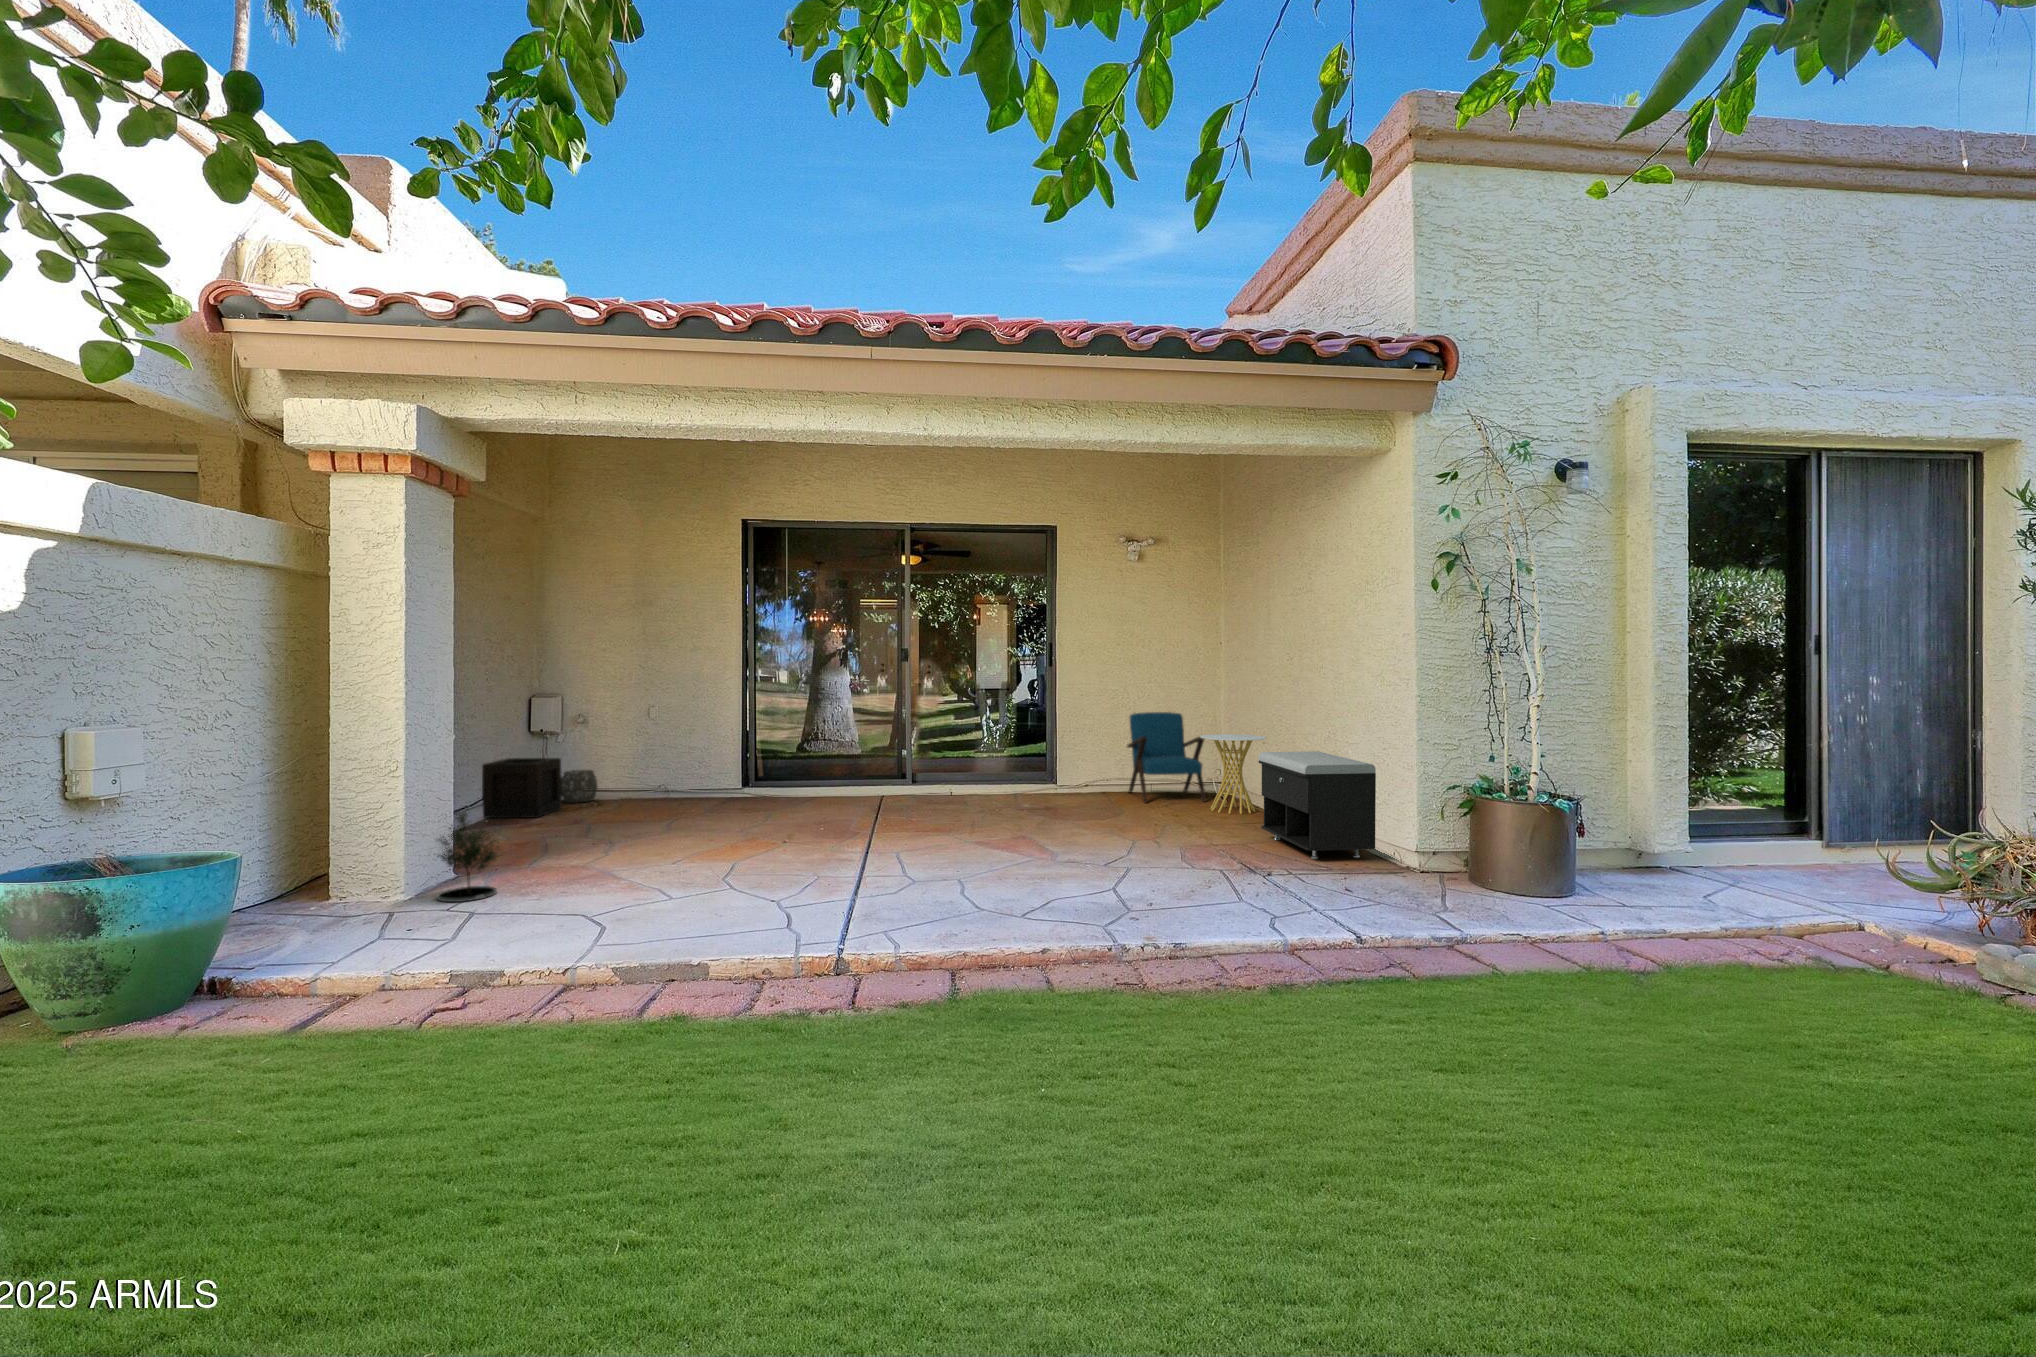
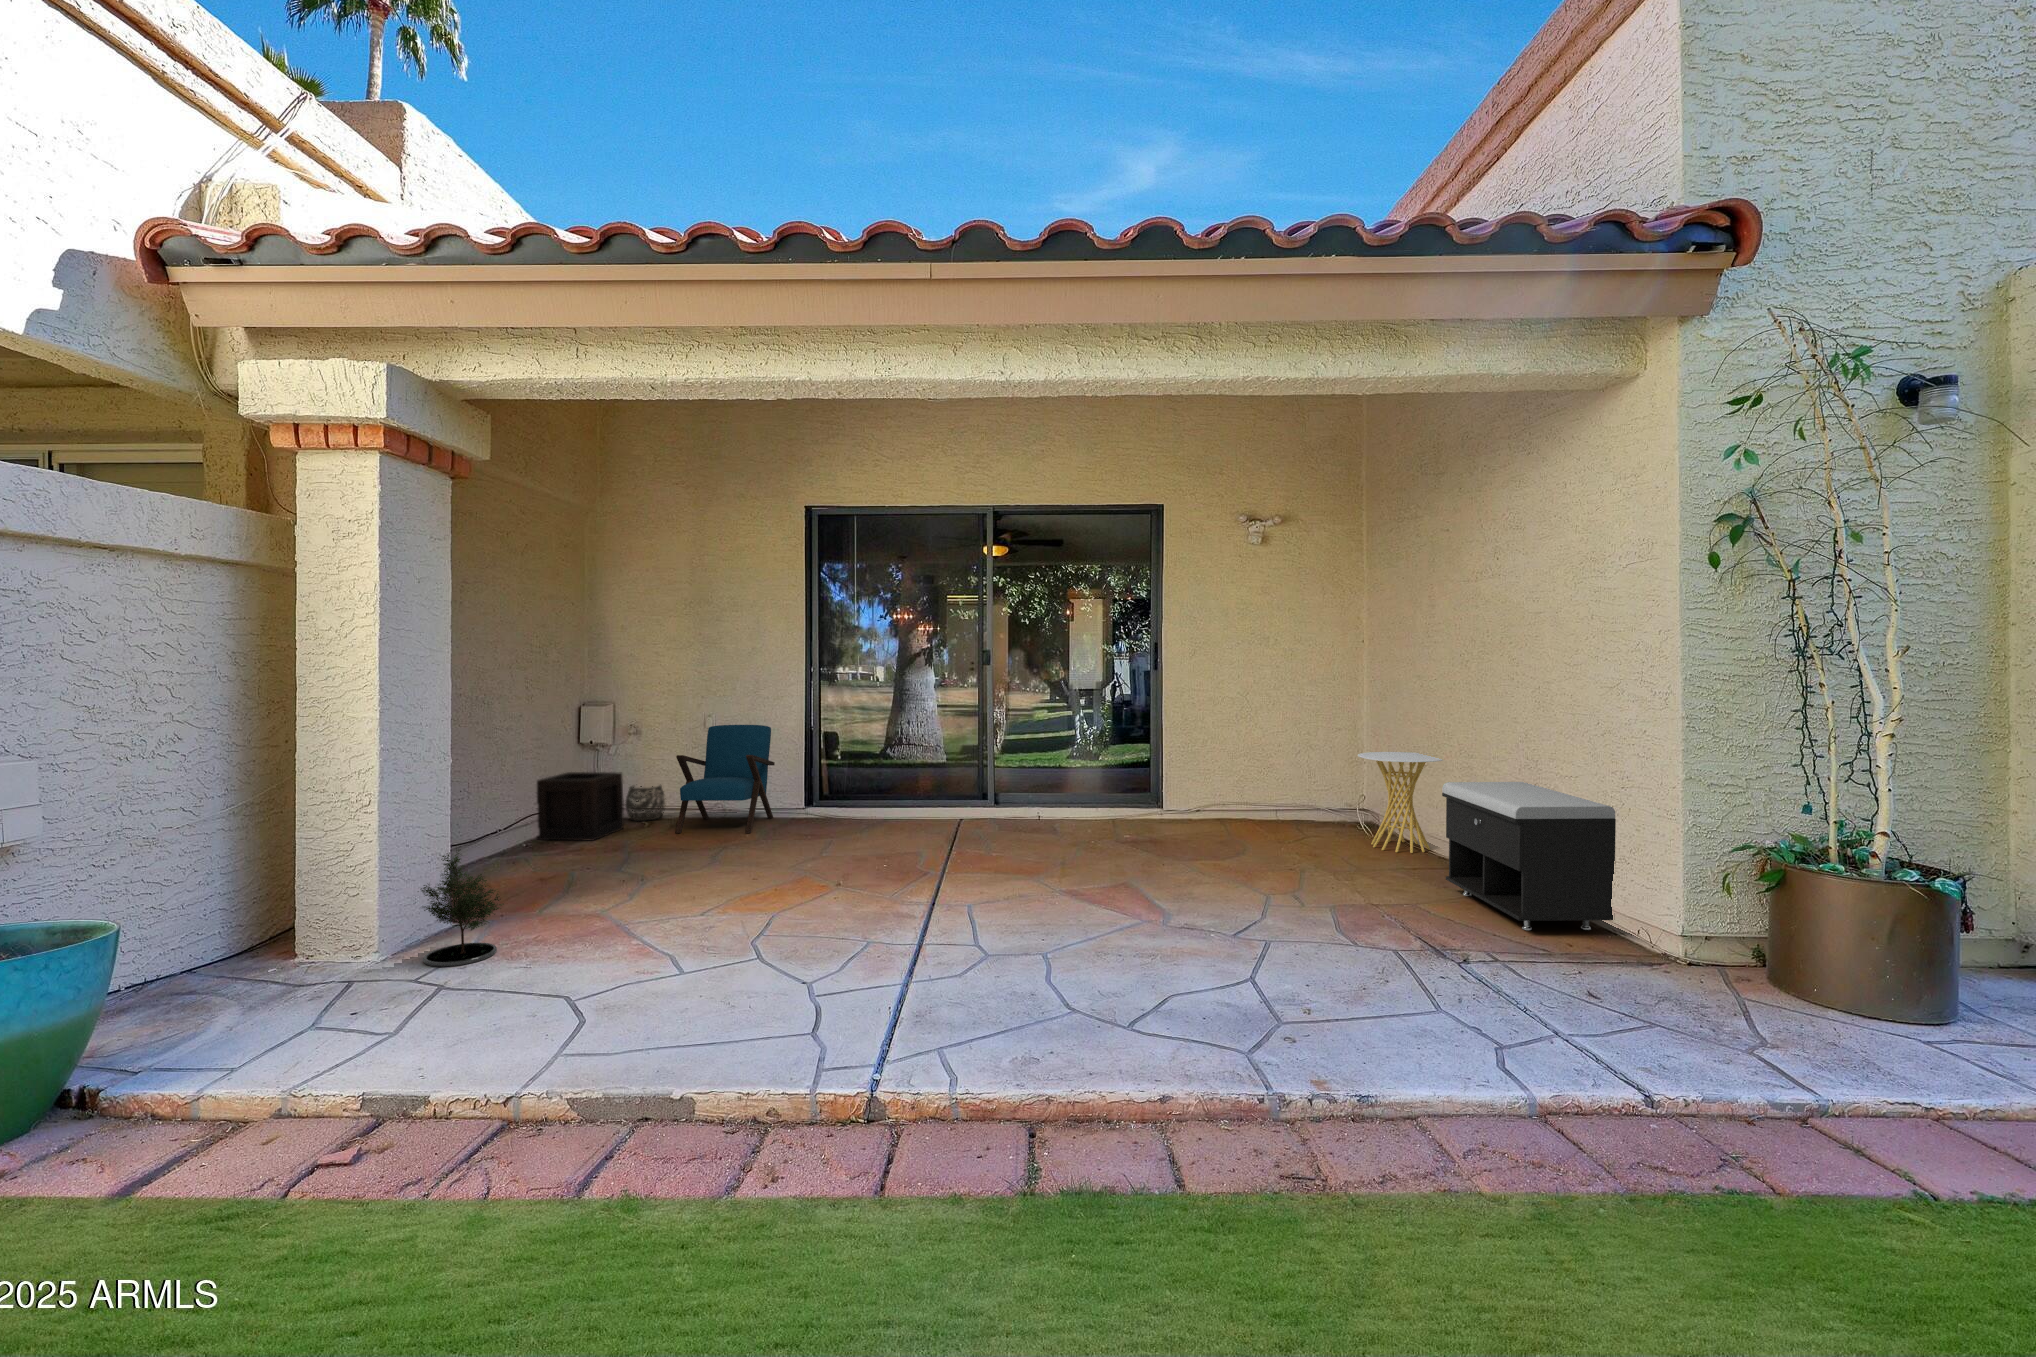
armchair: present [1127,712,1206,803] -> present [676,725,775,833]

